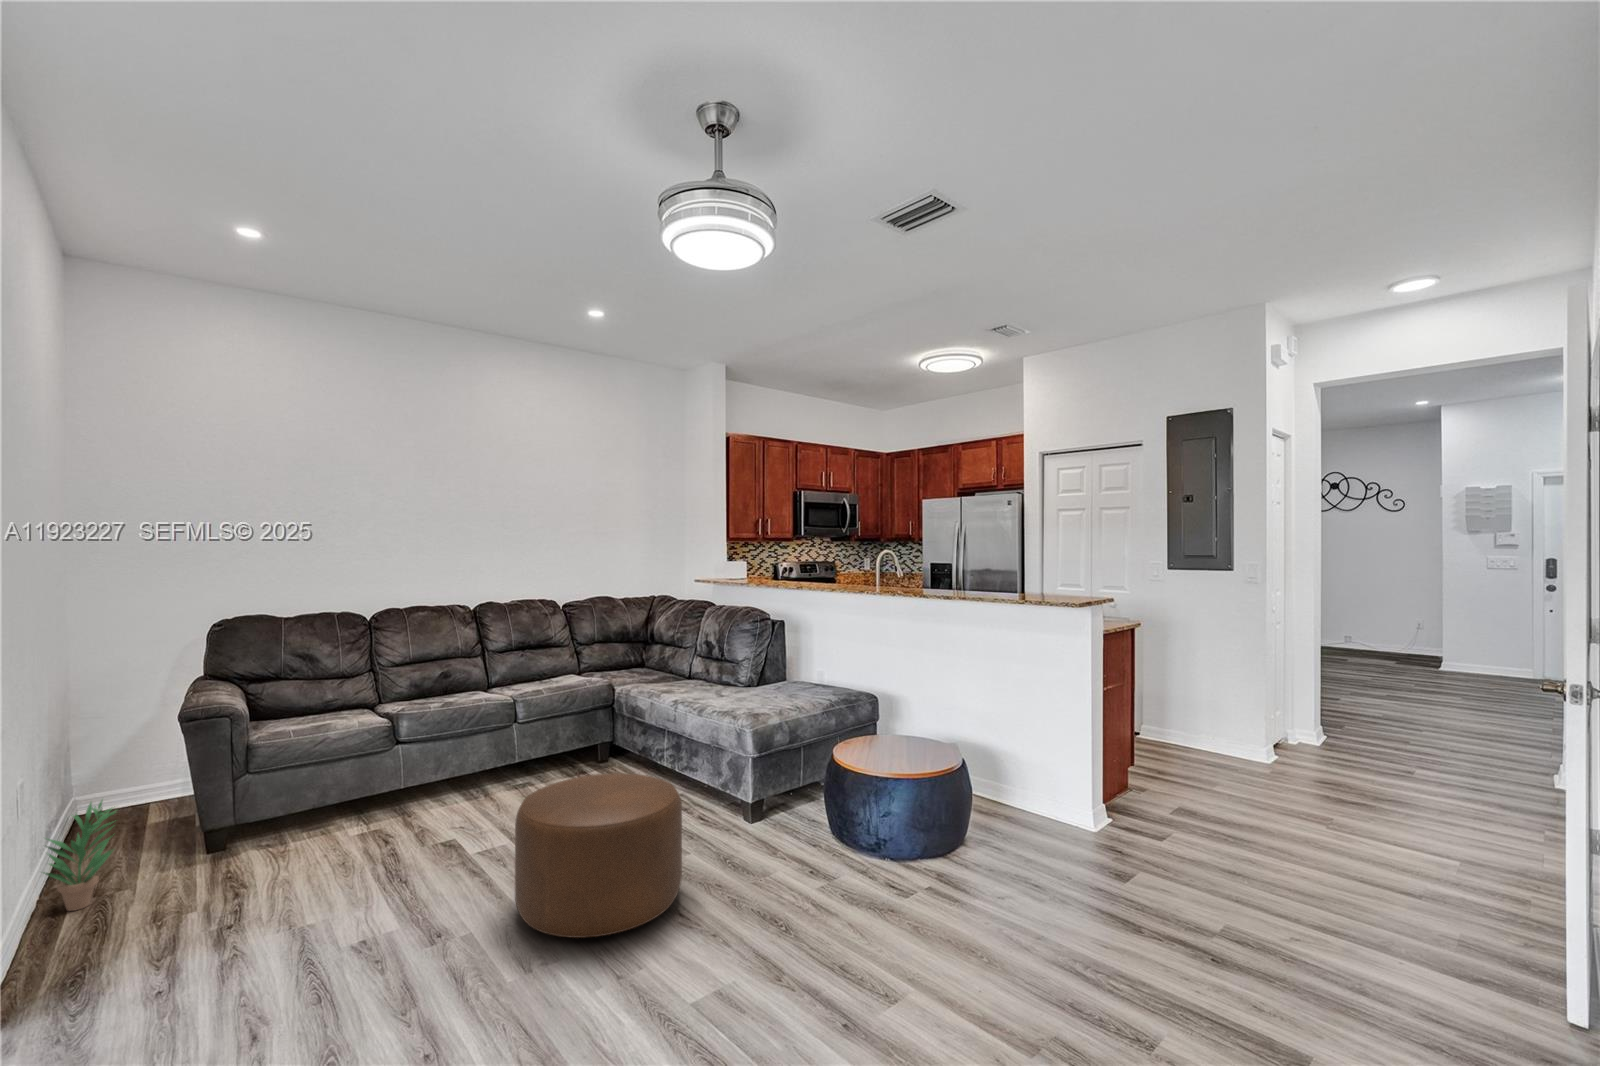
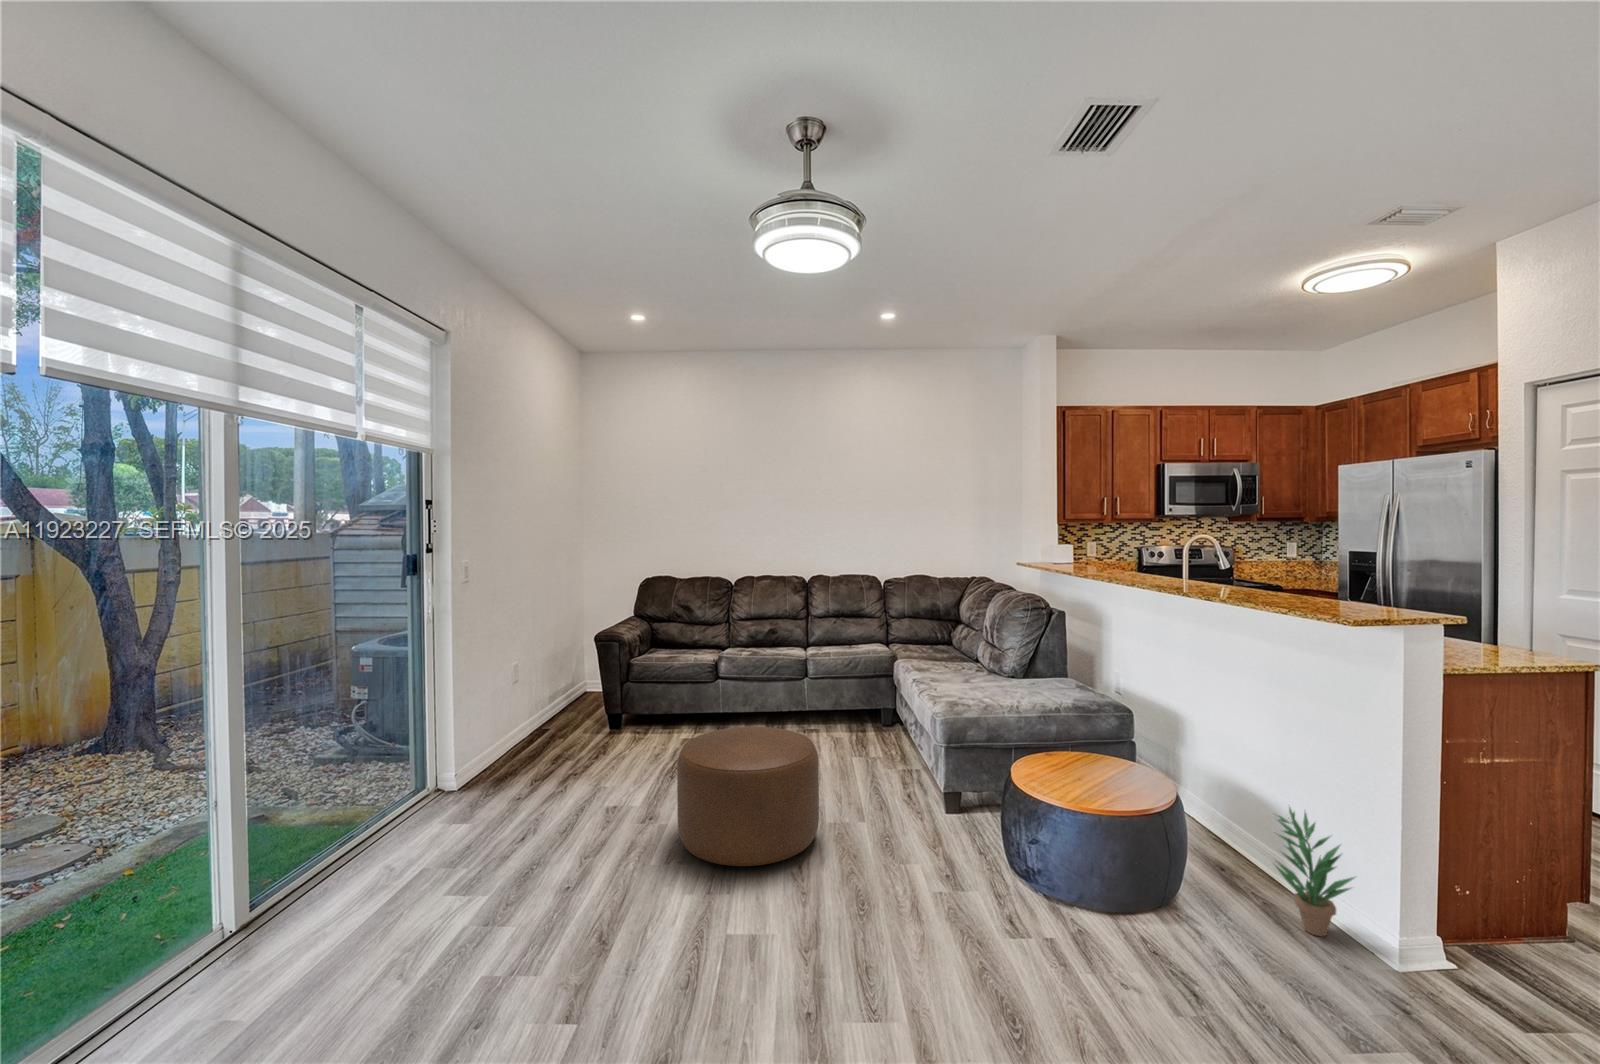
potted plant: present [44,801,115,911] -> present [1273,808,1354,936]

